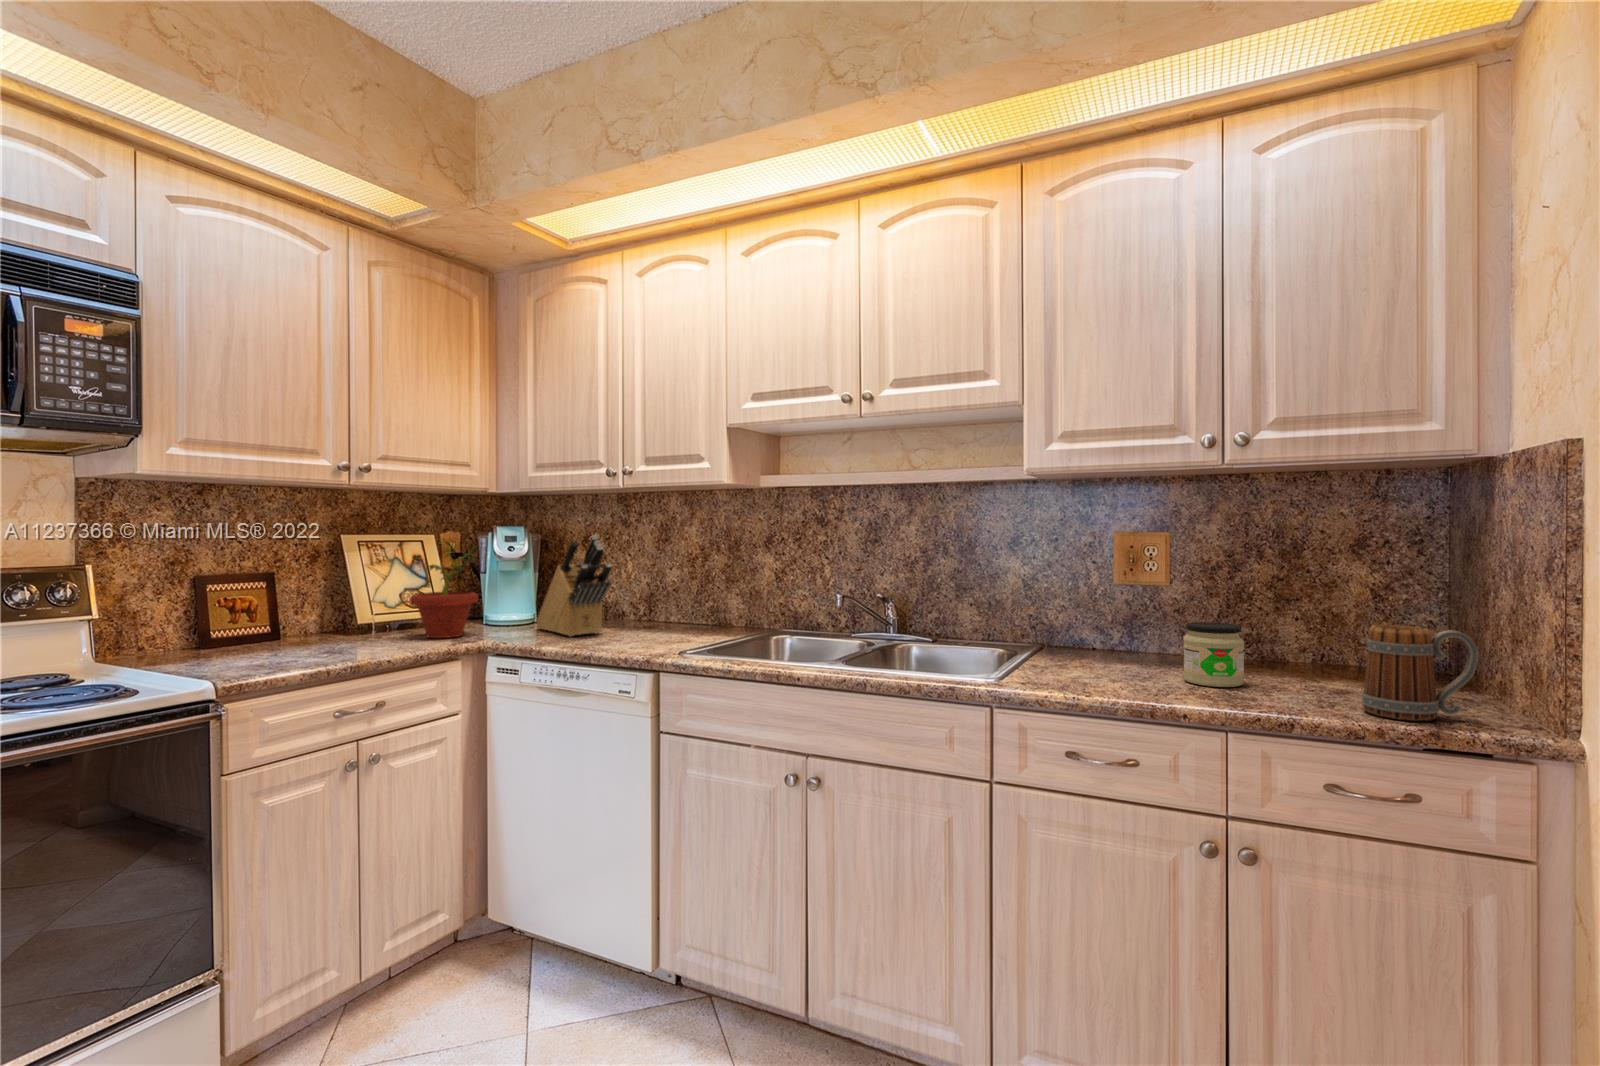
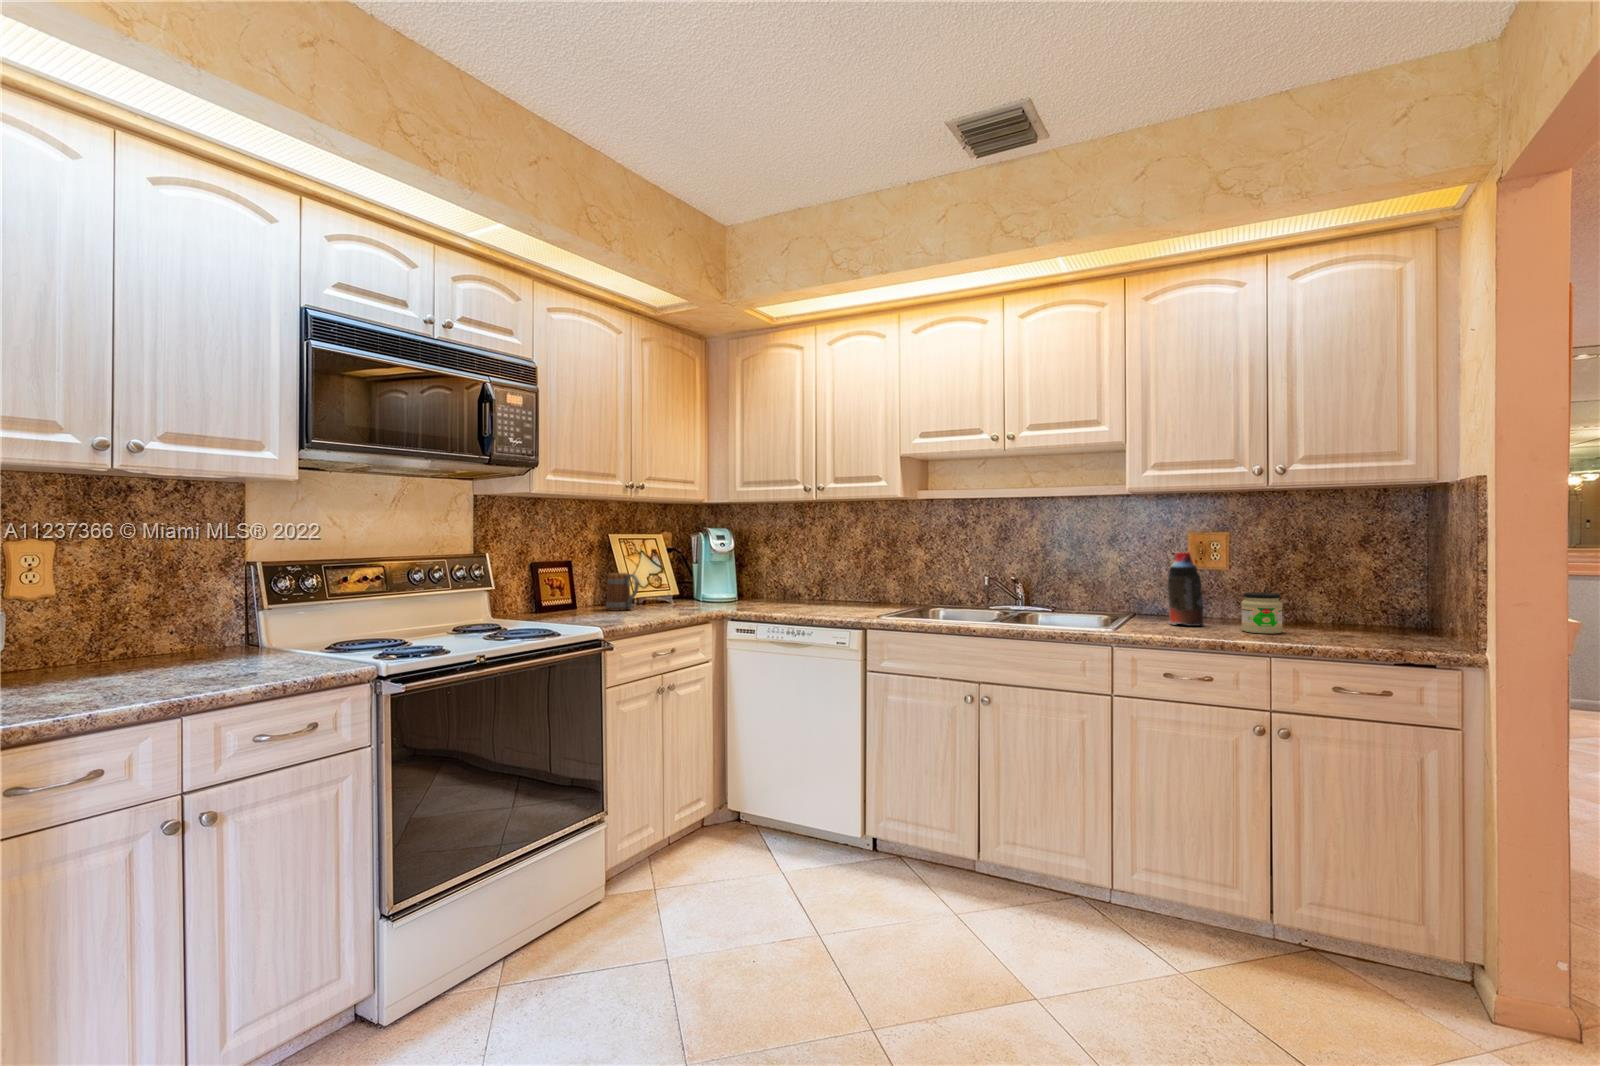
knife block: present [537,535,612,637] -> none [746,534,813,609]
potted plant: present [410,538,478,638] -> none [665,537,713,609]
bottle: none [1079,562,1132,670] -> present [1168,552,1204,626]
mug: present [1362,625,1478,721] -> present [606,573,639,611]

